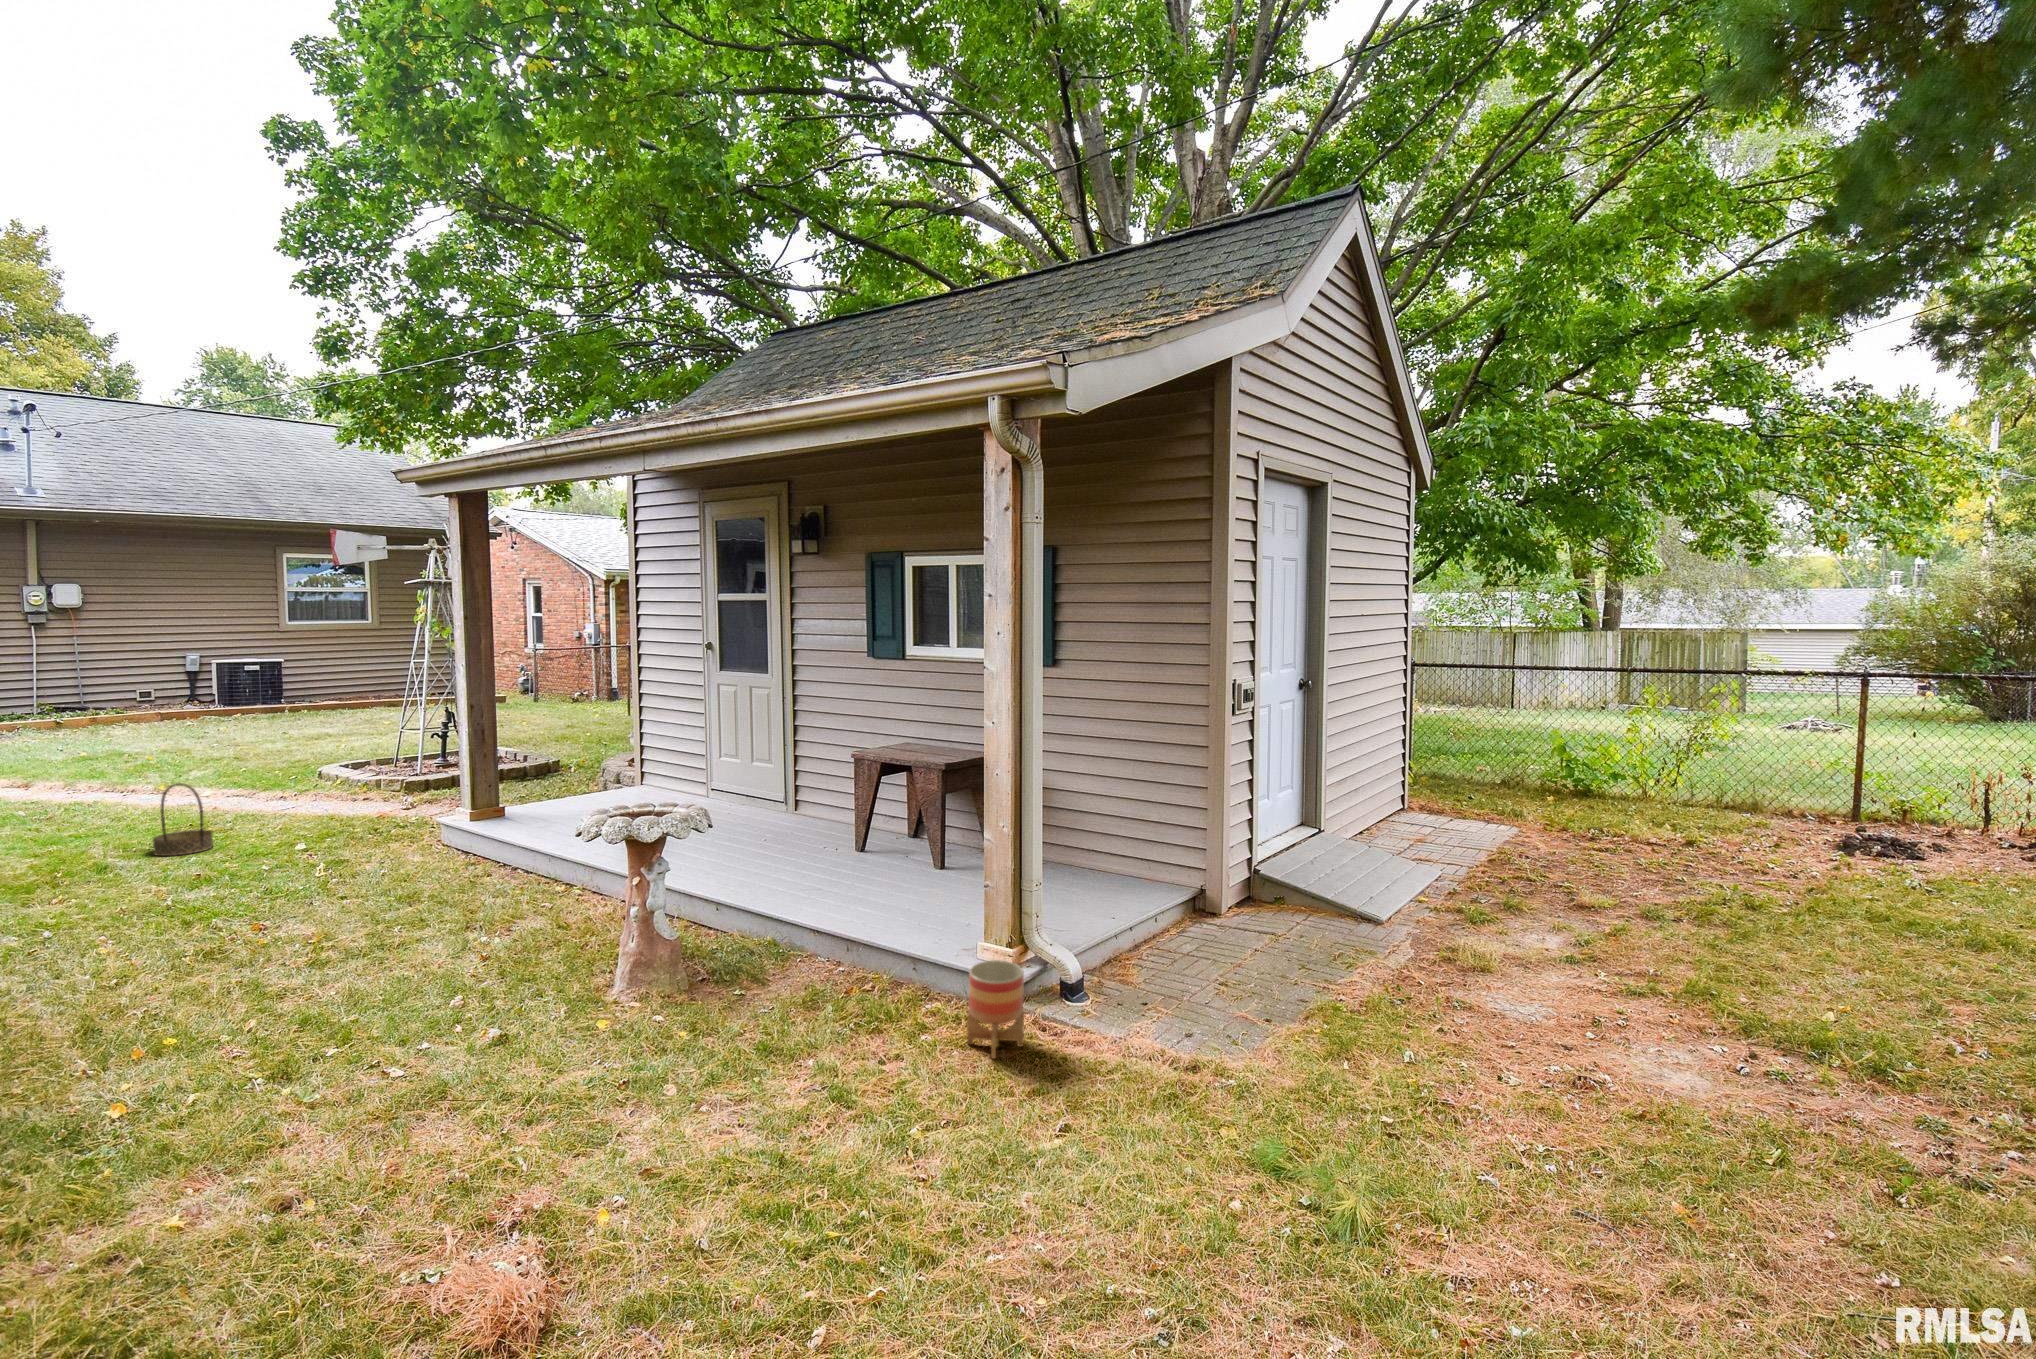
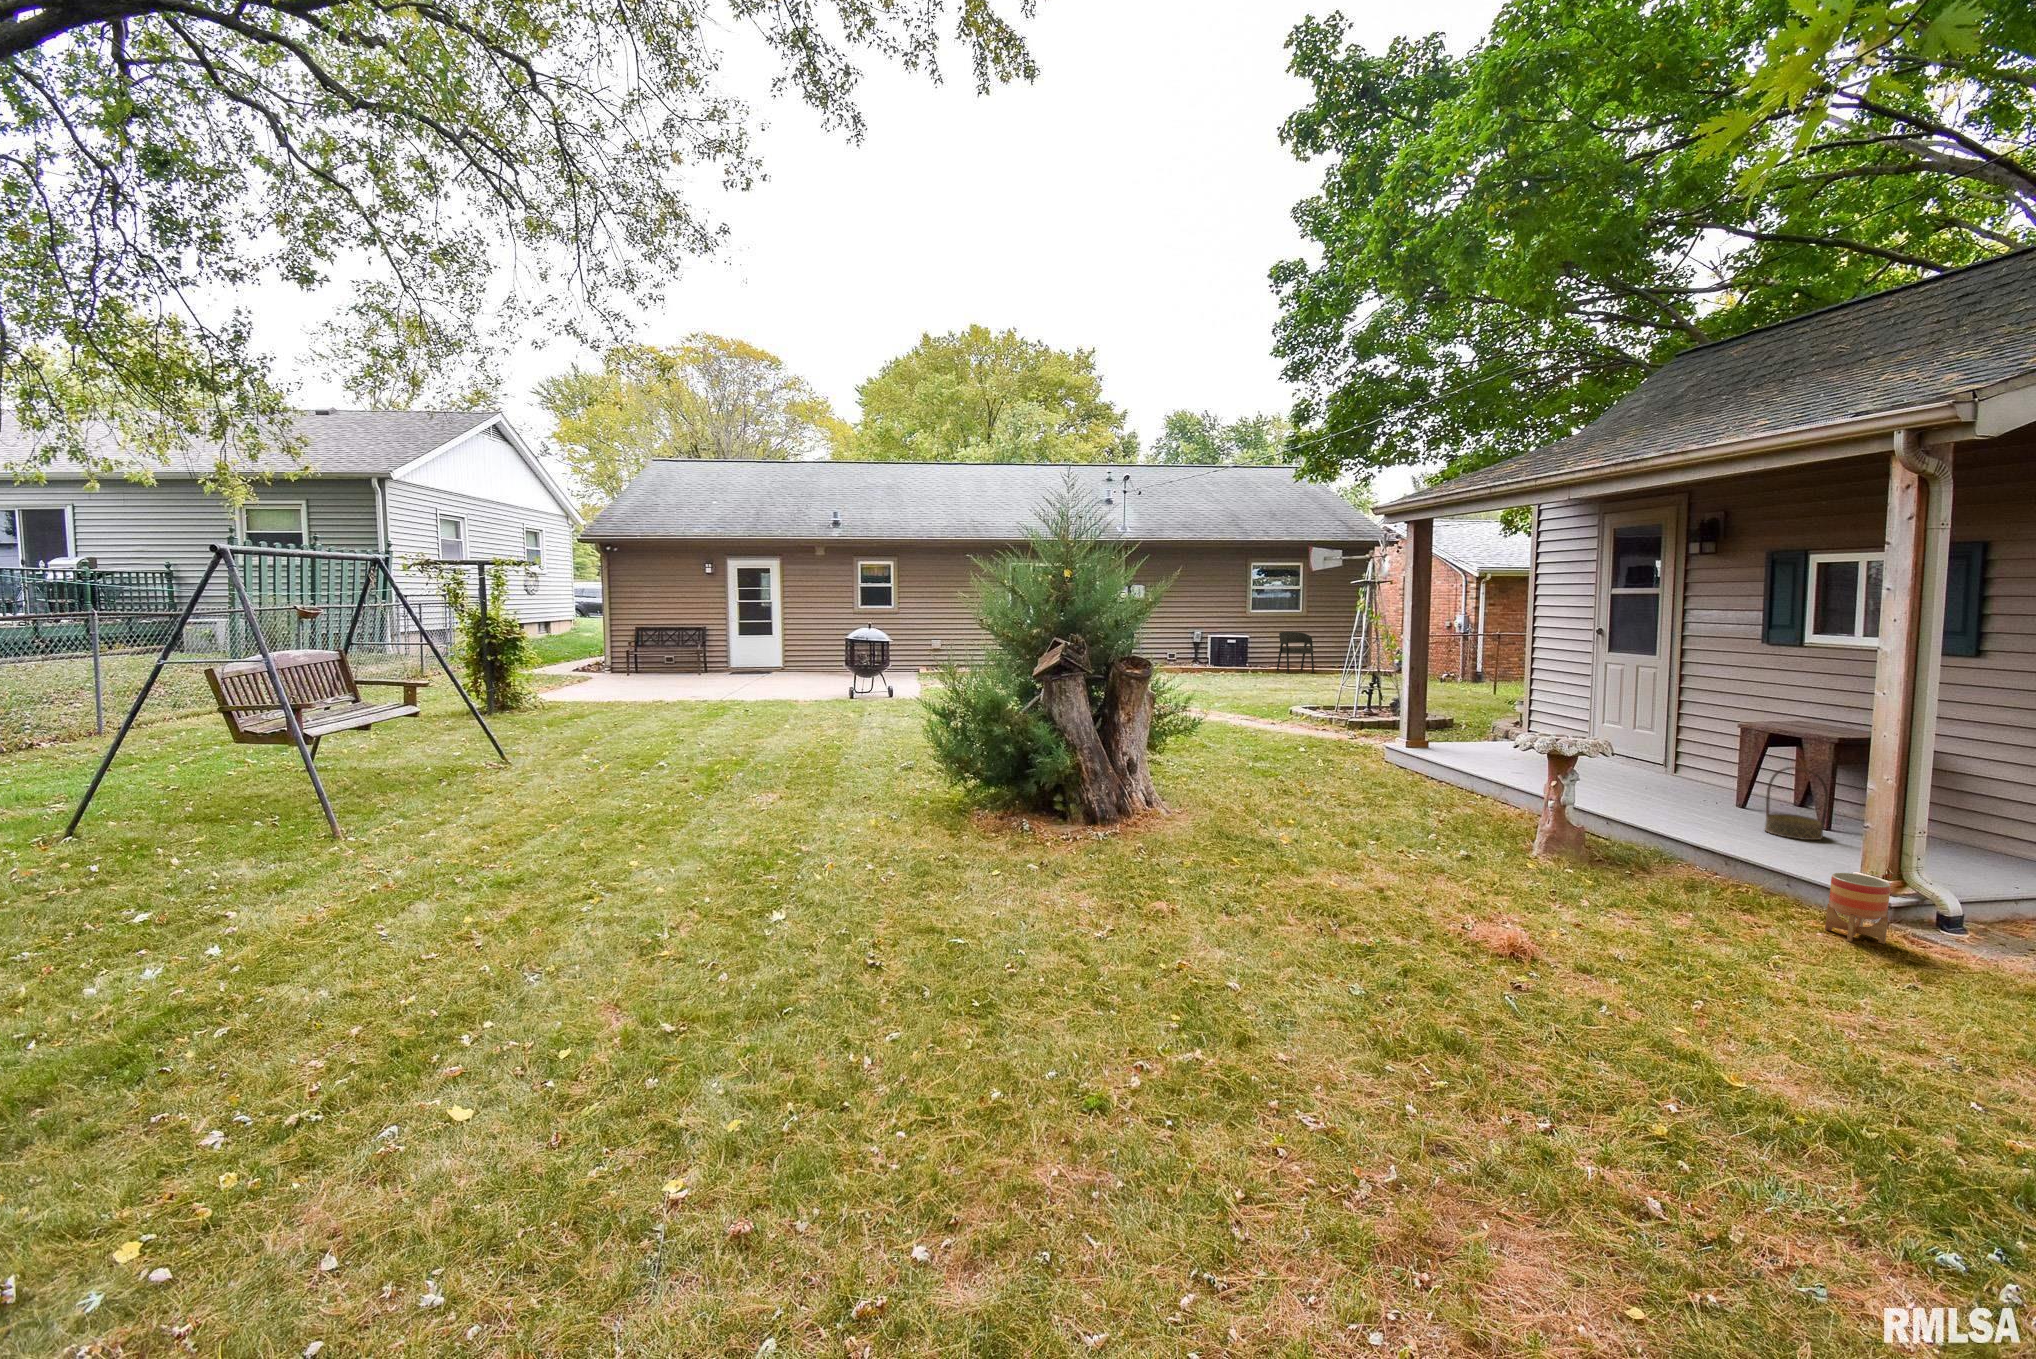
chair: none [332,650,394,708] -> present [1277,632,1314,673]
basket: present [153,783,213,856] -> present [1765,767,1828,840]

